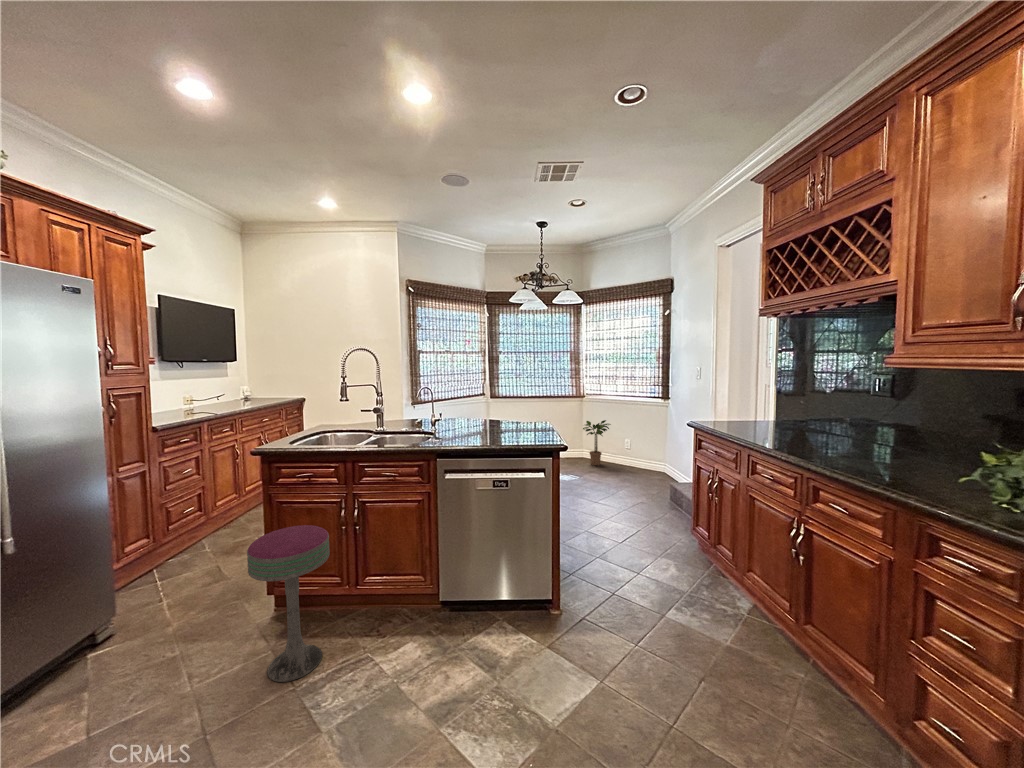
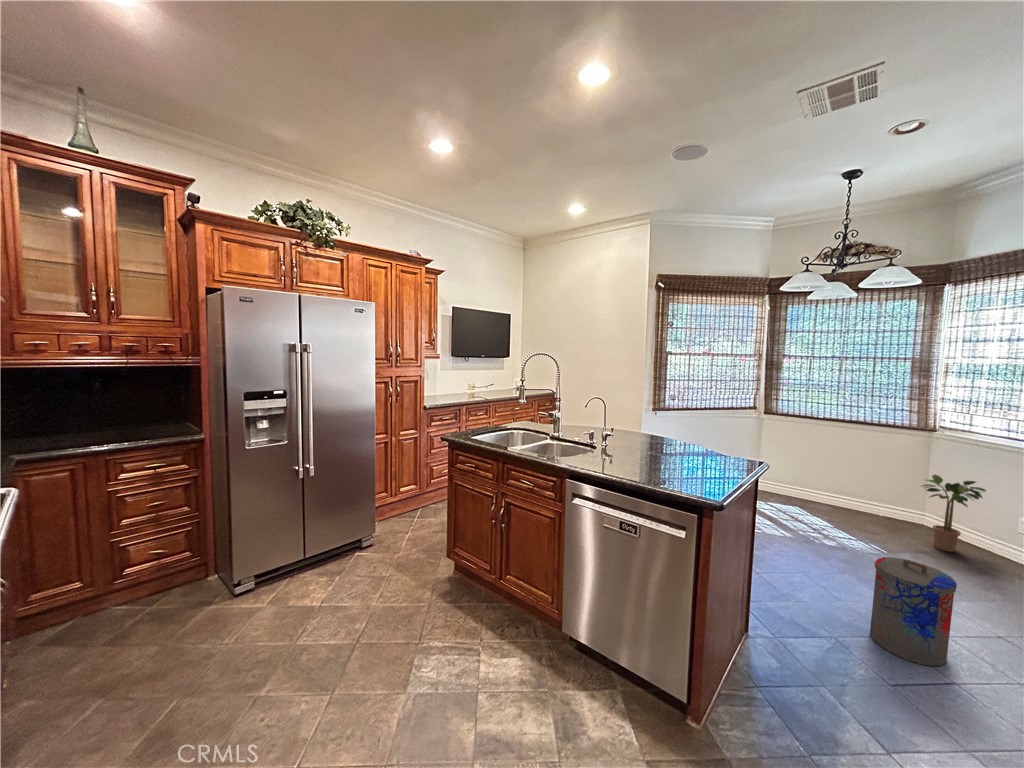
trash can: none [595,467,631,525] -> present [870,557,957,666]
bar stool: present [247,525,330,682] -> none [403,507,465,637]

